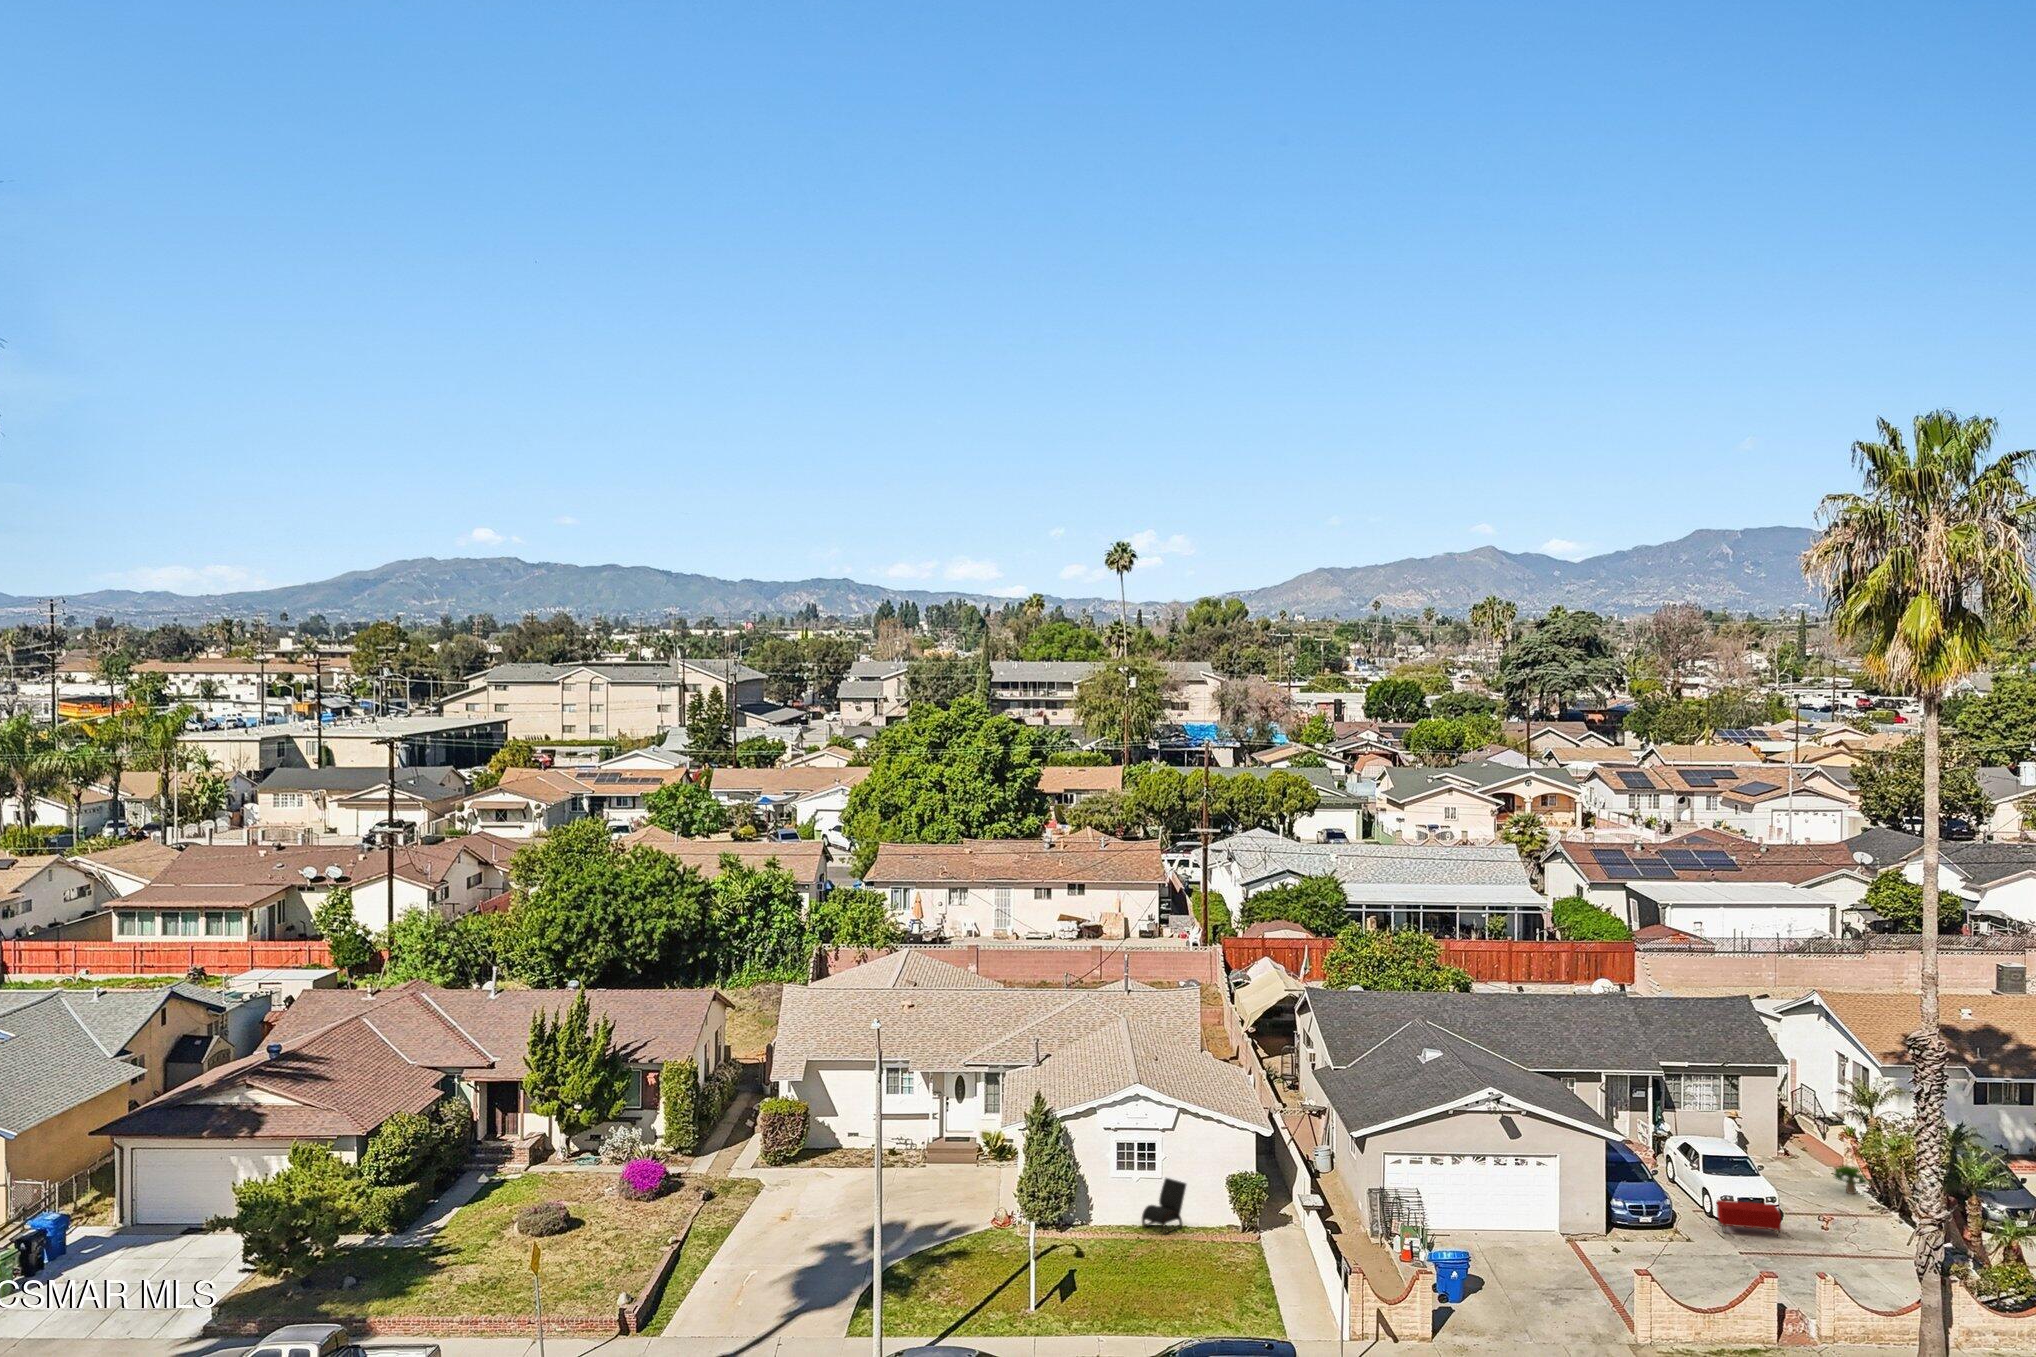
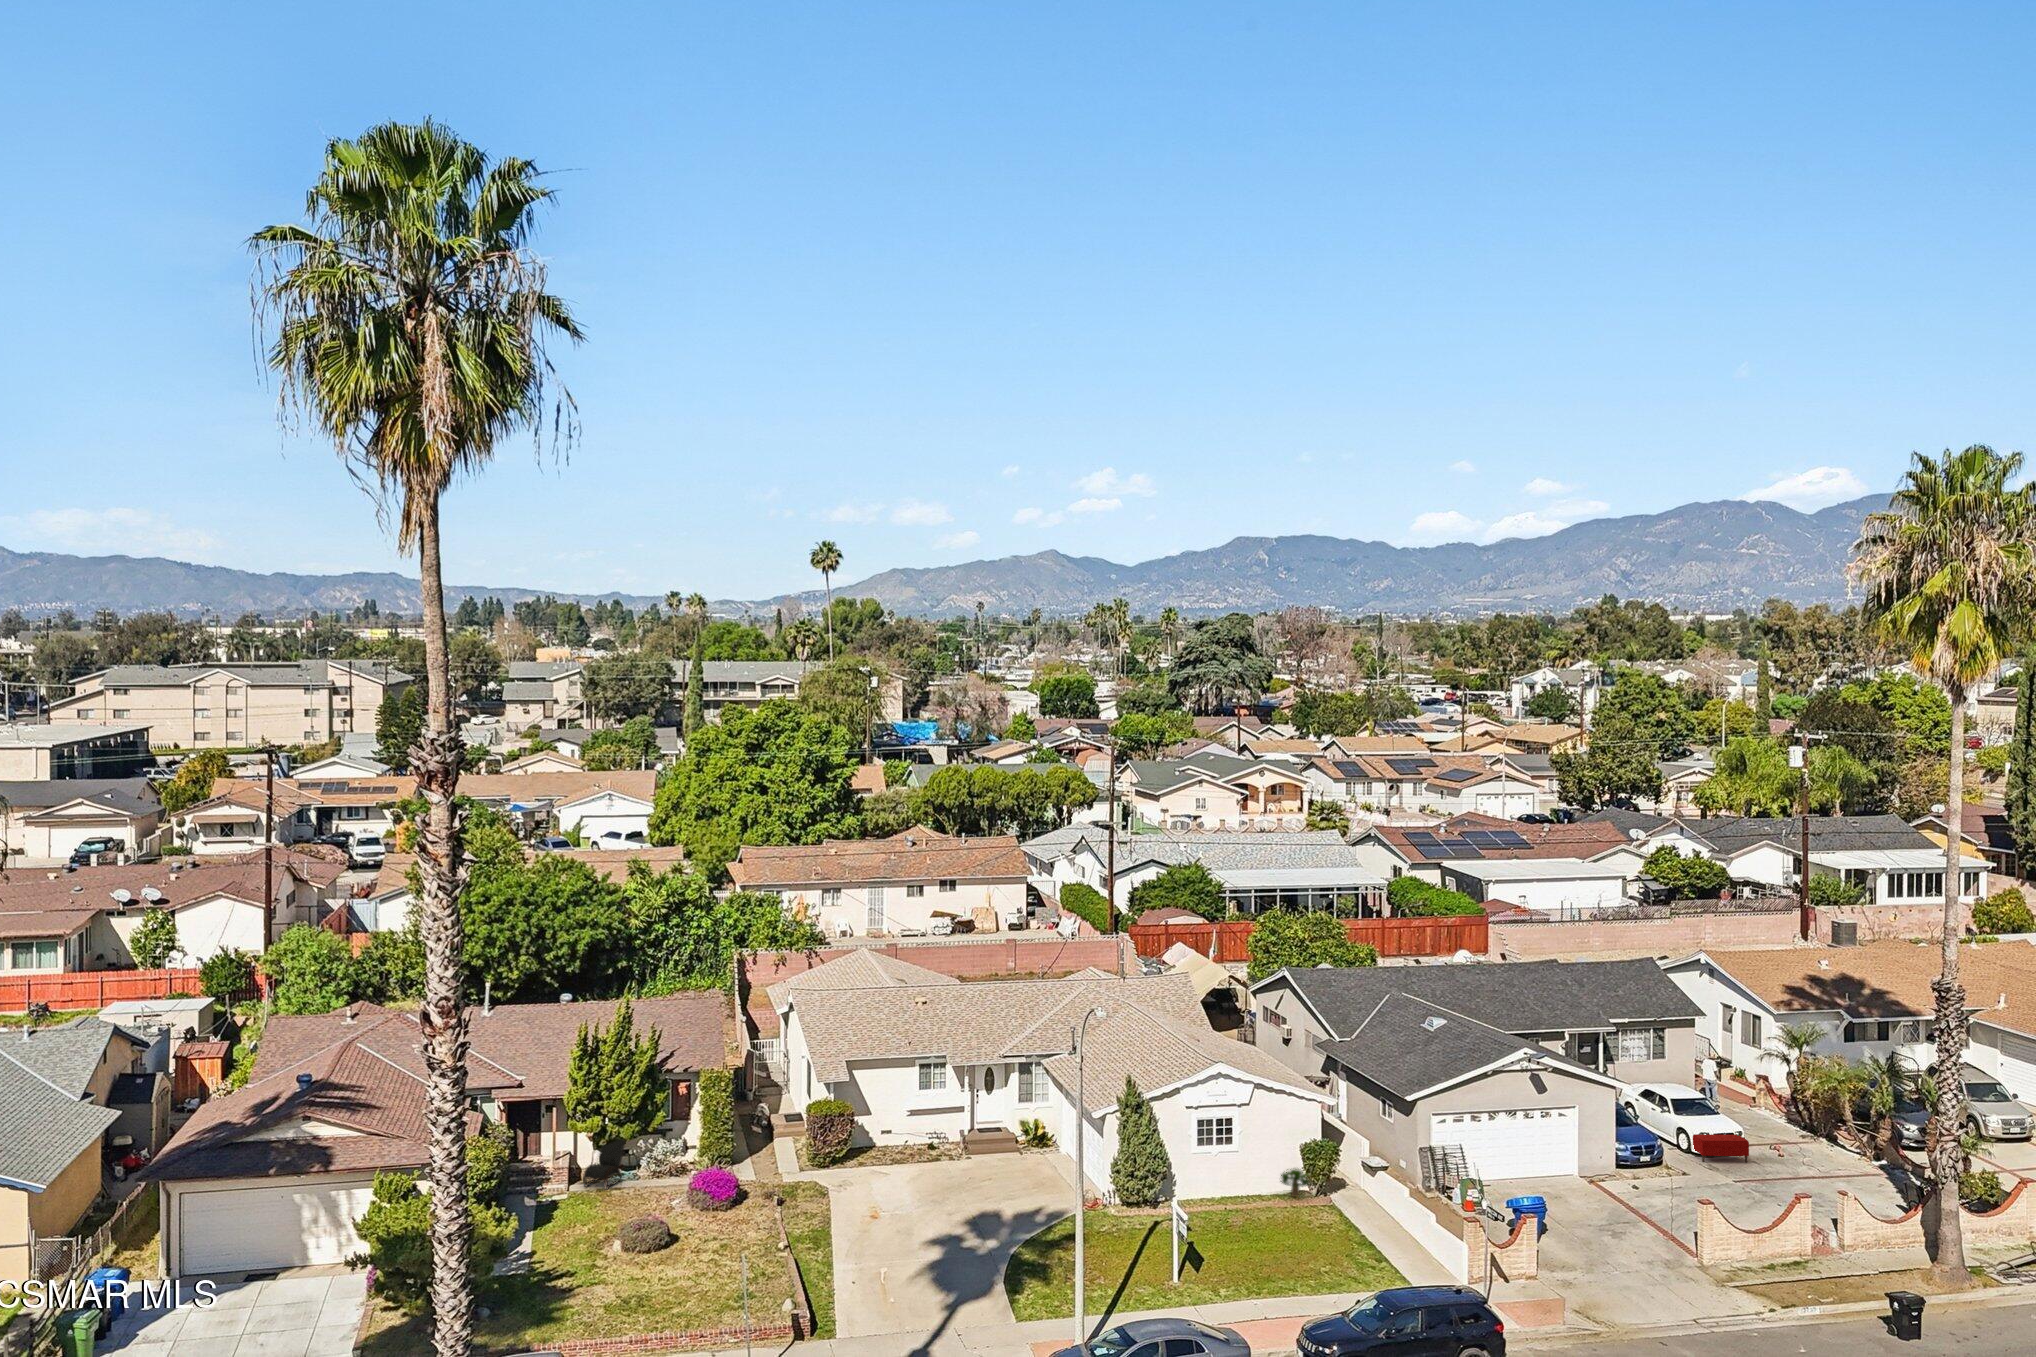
potted plant: present [1834,1165,1869,1194] -> present [1280,1168,1310,1197]
lounge chair: present [1142,1178,1186,1235] -> present [583,1140,625,1189]

